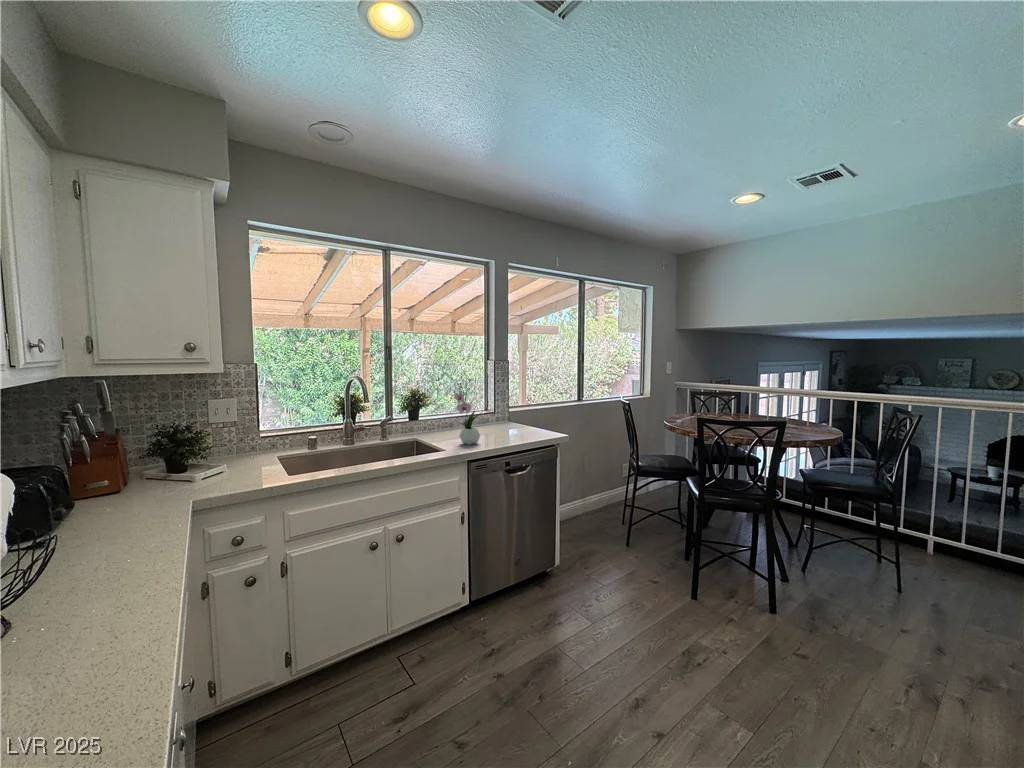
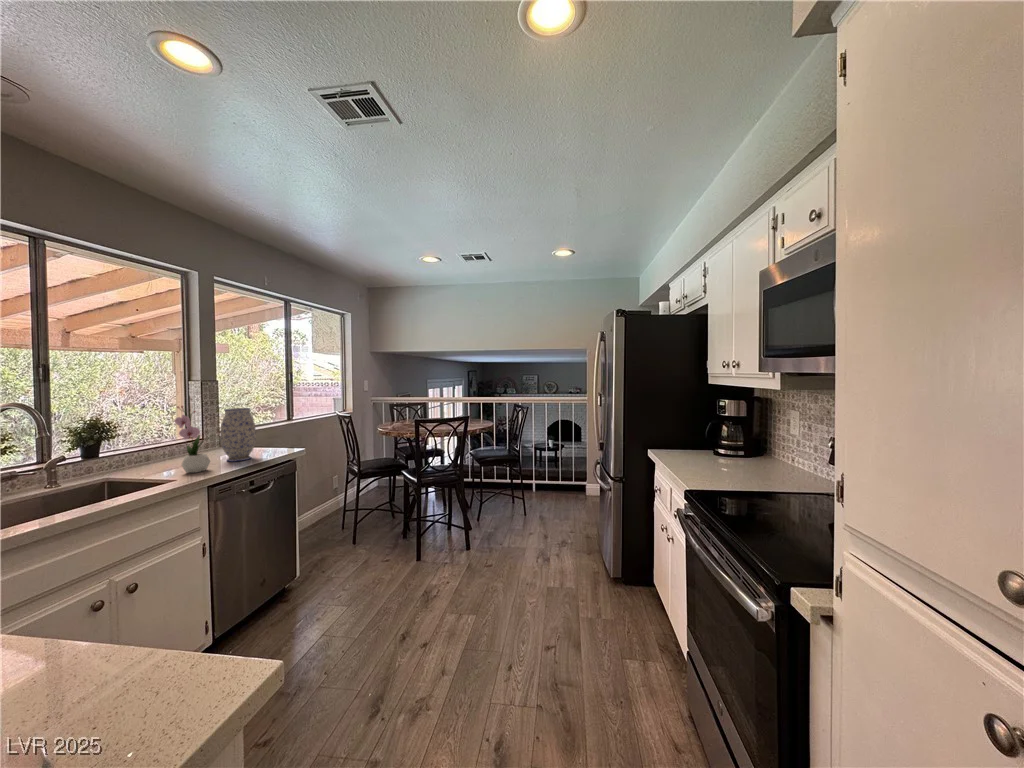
vase: none [494,387,522,439] -> present [220,408,256,462]

